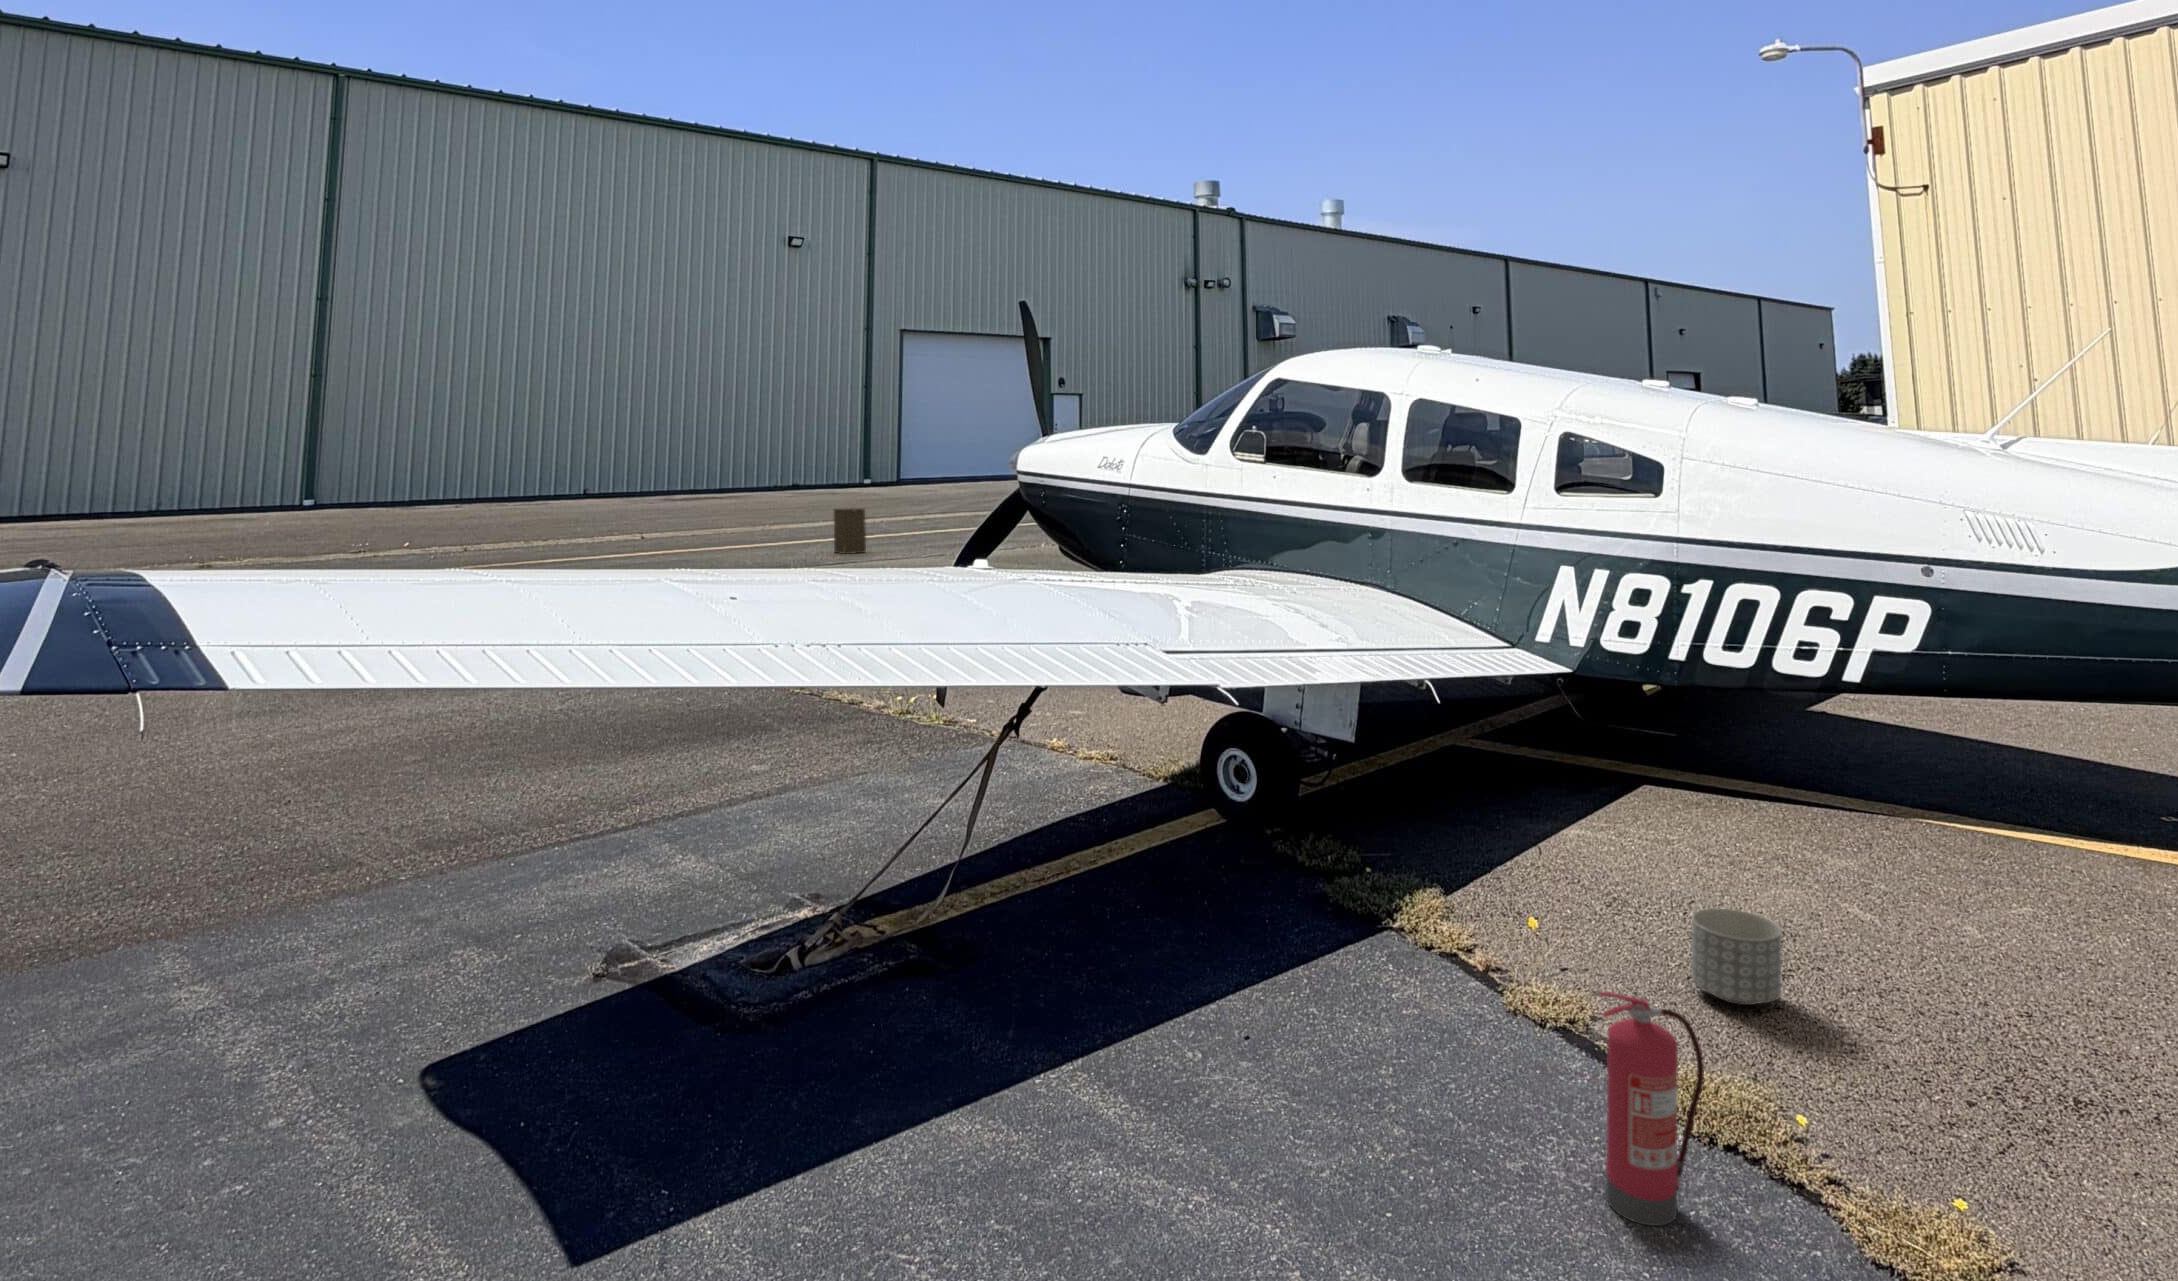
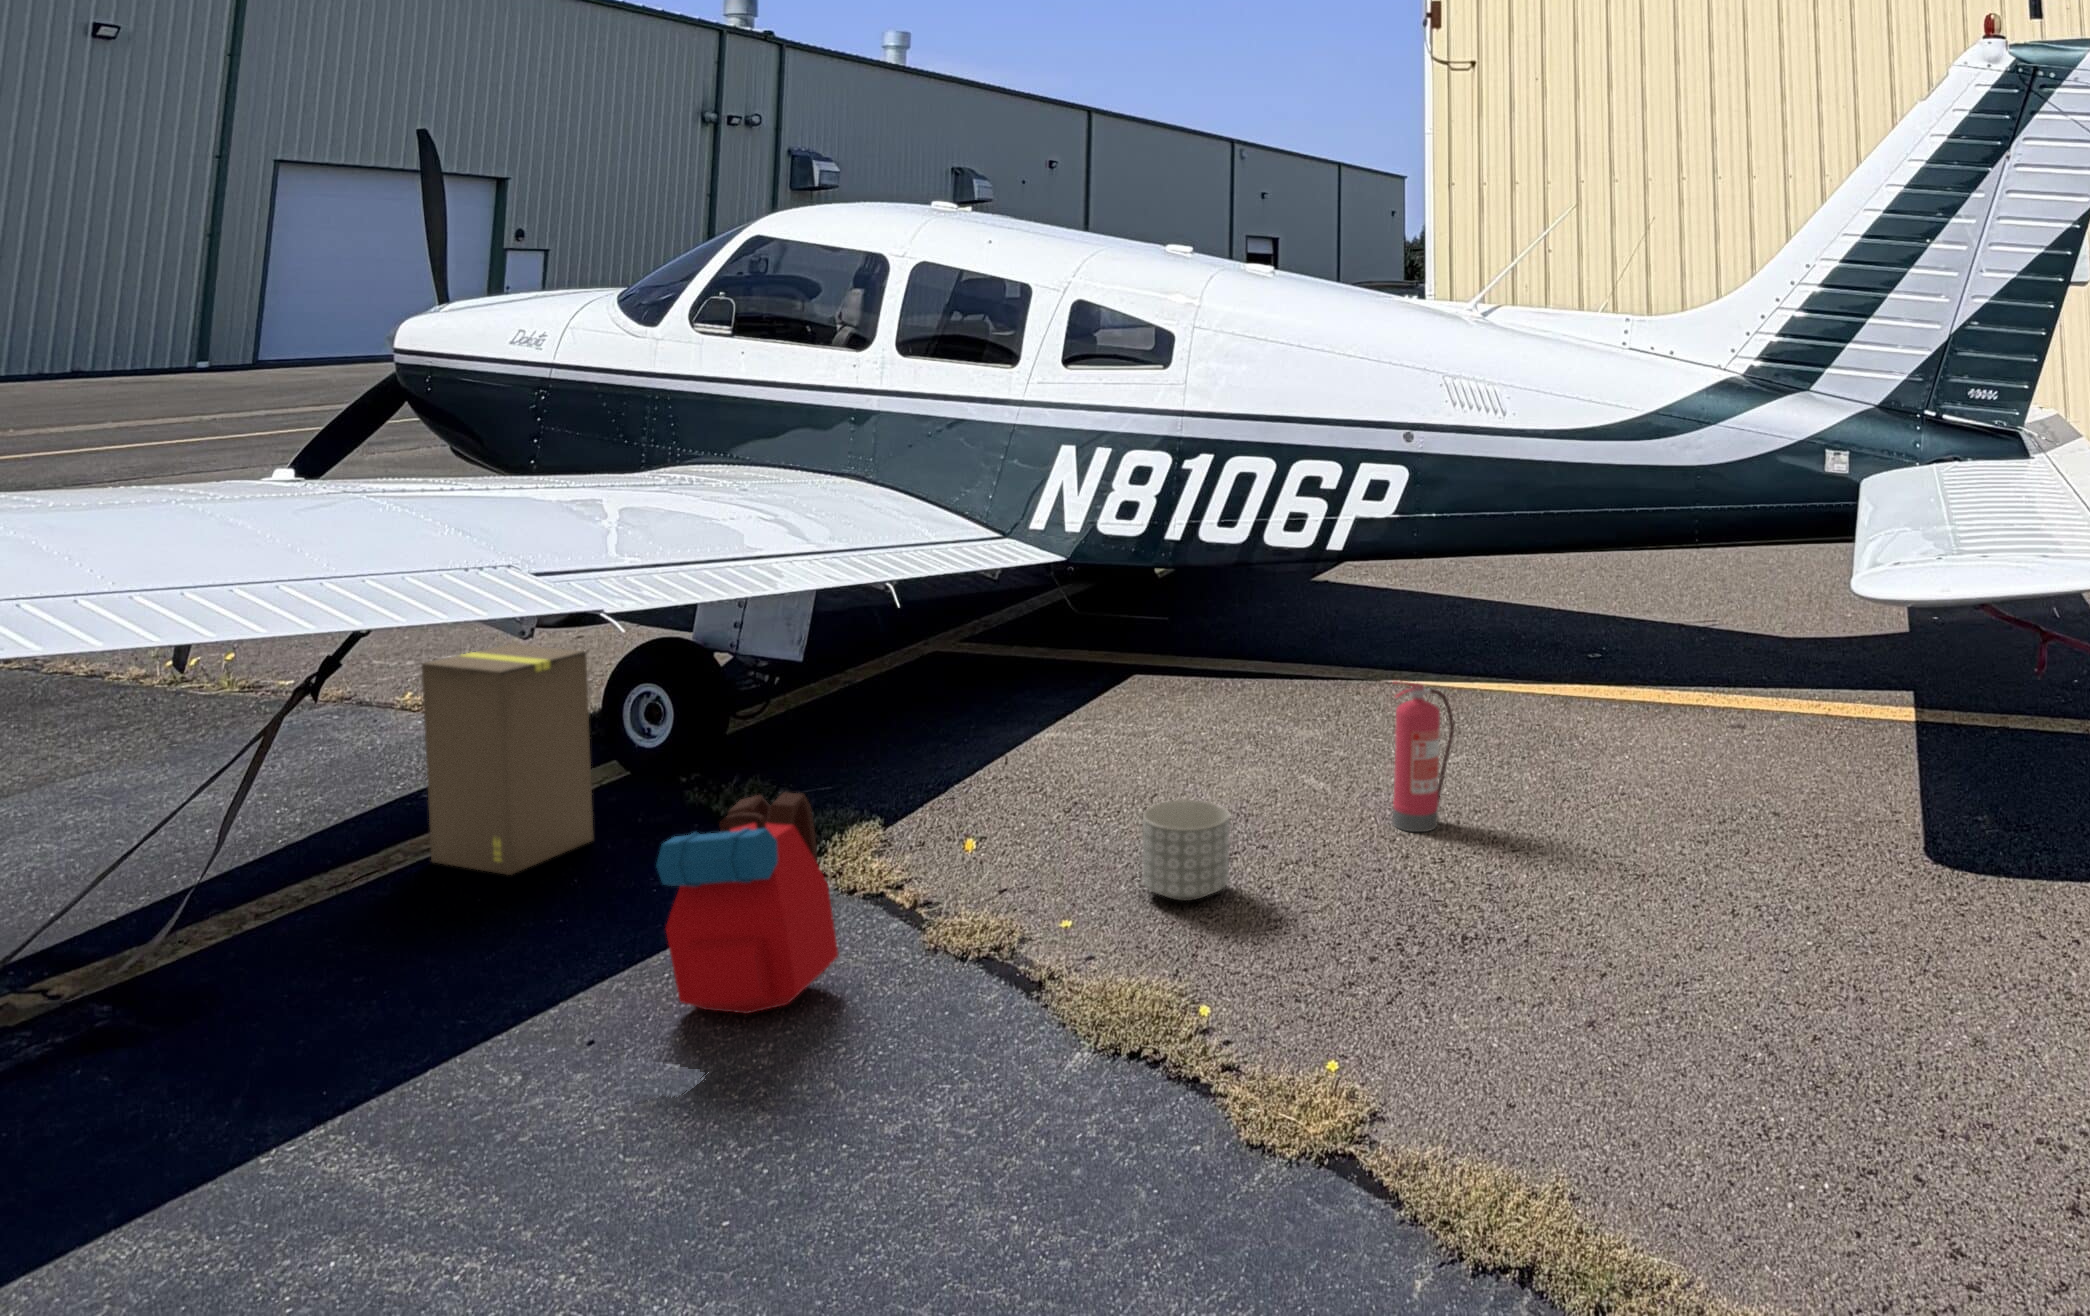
cardboard box: present [834,508,866,554] -> present [422,644,594,875]
backpack: none [1315,864,1444,1041] -> present [656,792,838,1013]
fire extinguisher: present [1599,992,1704,1226] -> present [1393,681,1454,832]

